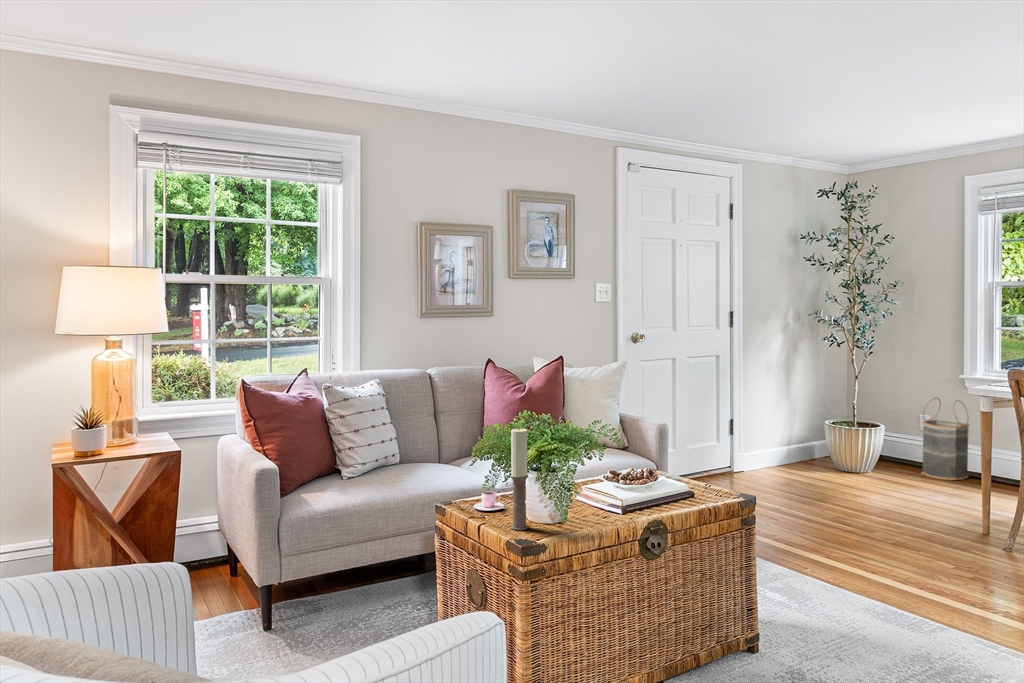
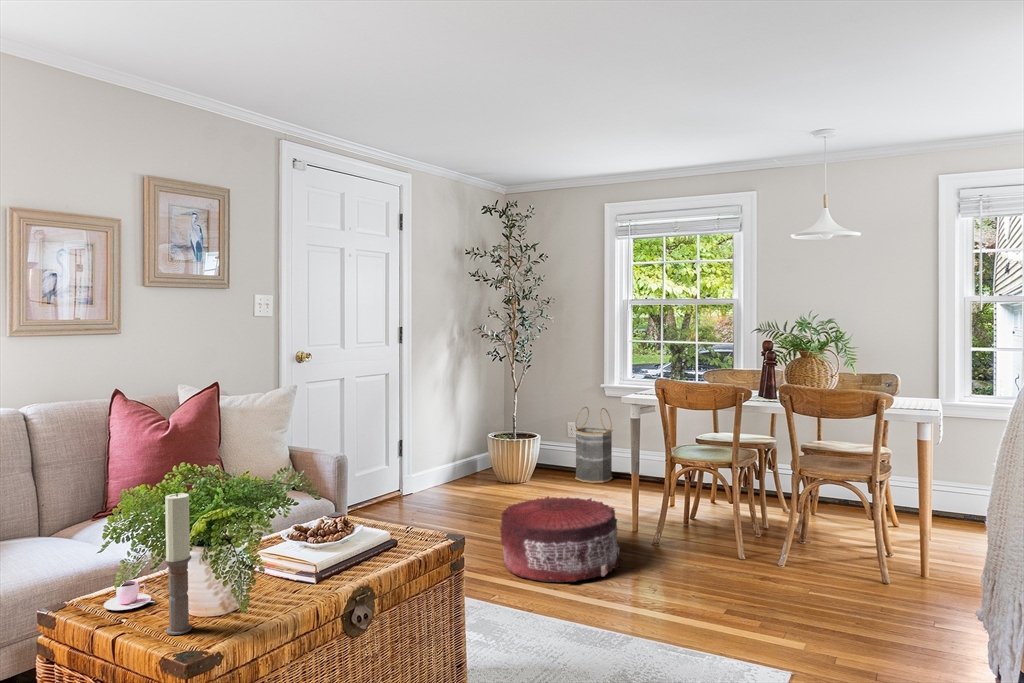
pouf: none [816,481,955,568] -> present [499,496,622,582]

